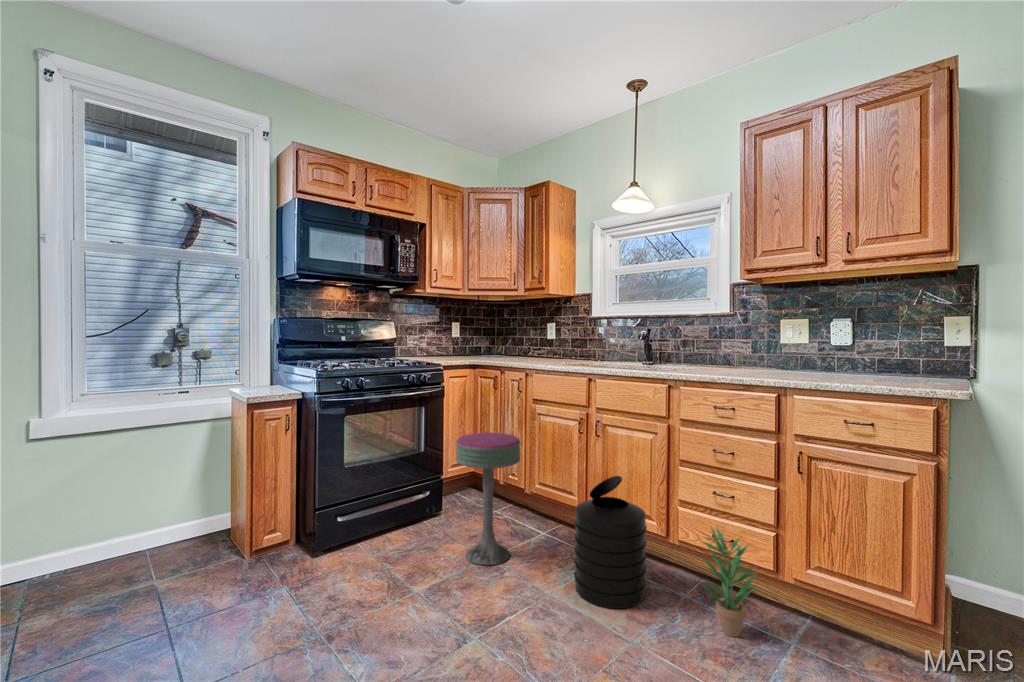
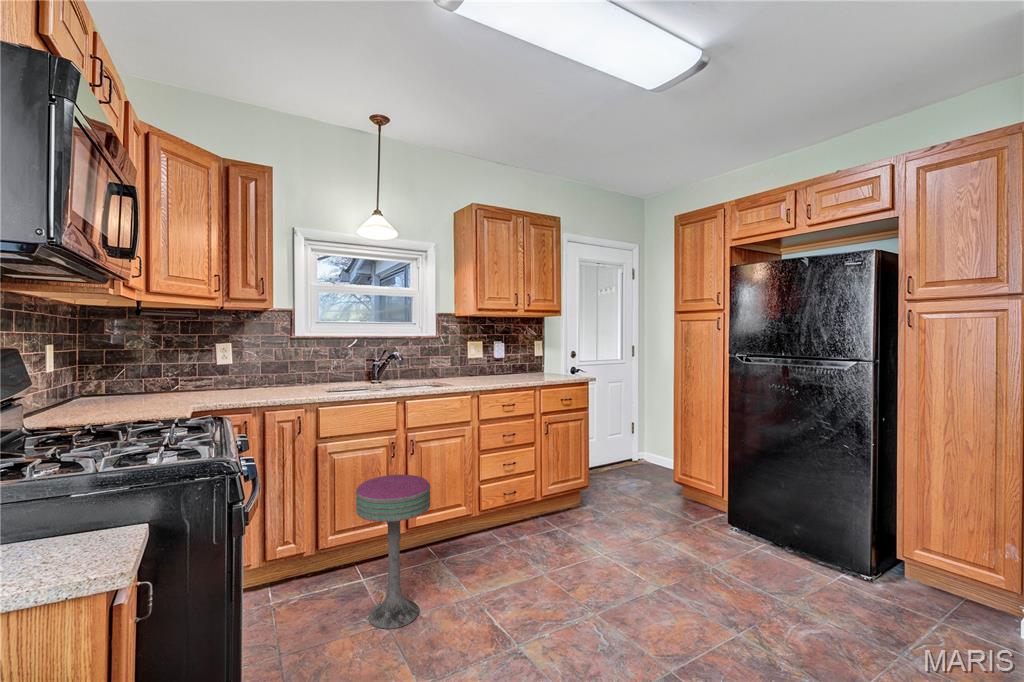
trash can: present [574,476,647,609] -> none [462,471,518,577]
potted plant: present [700,527,757,637] -> none [533,475,569,539]

